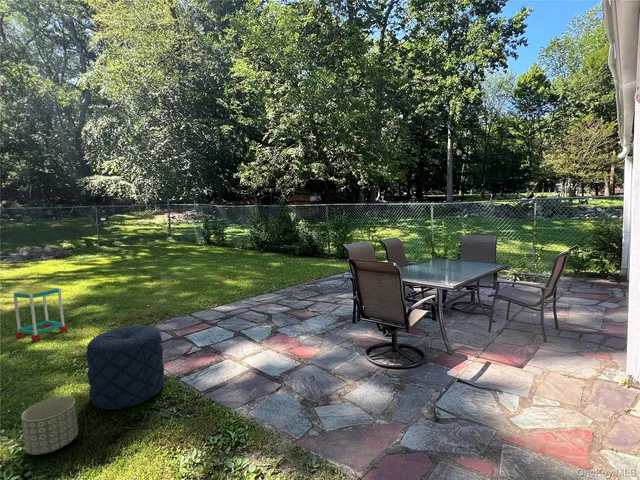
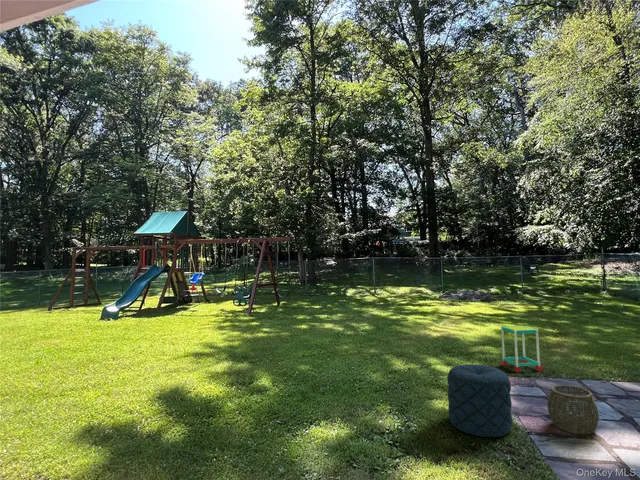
side table: present [13,287,67,342] -> present [501,326,542,373]
woven basket: none [188,320,228,362] -> present [547,385,599,435]
planter: present [21,396,78,455] -> none [399,399,431,437]

